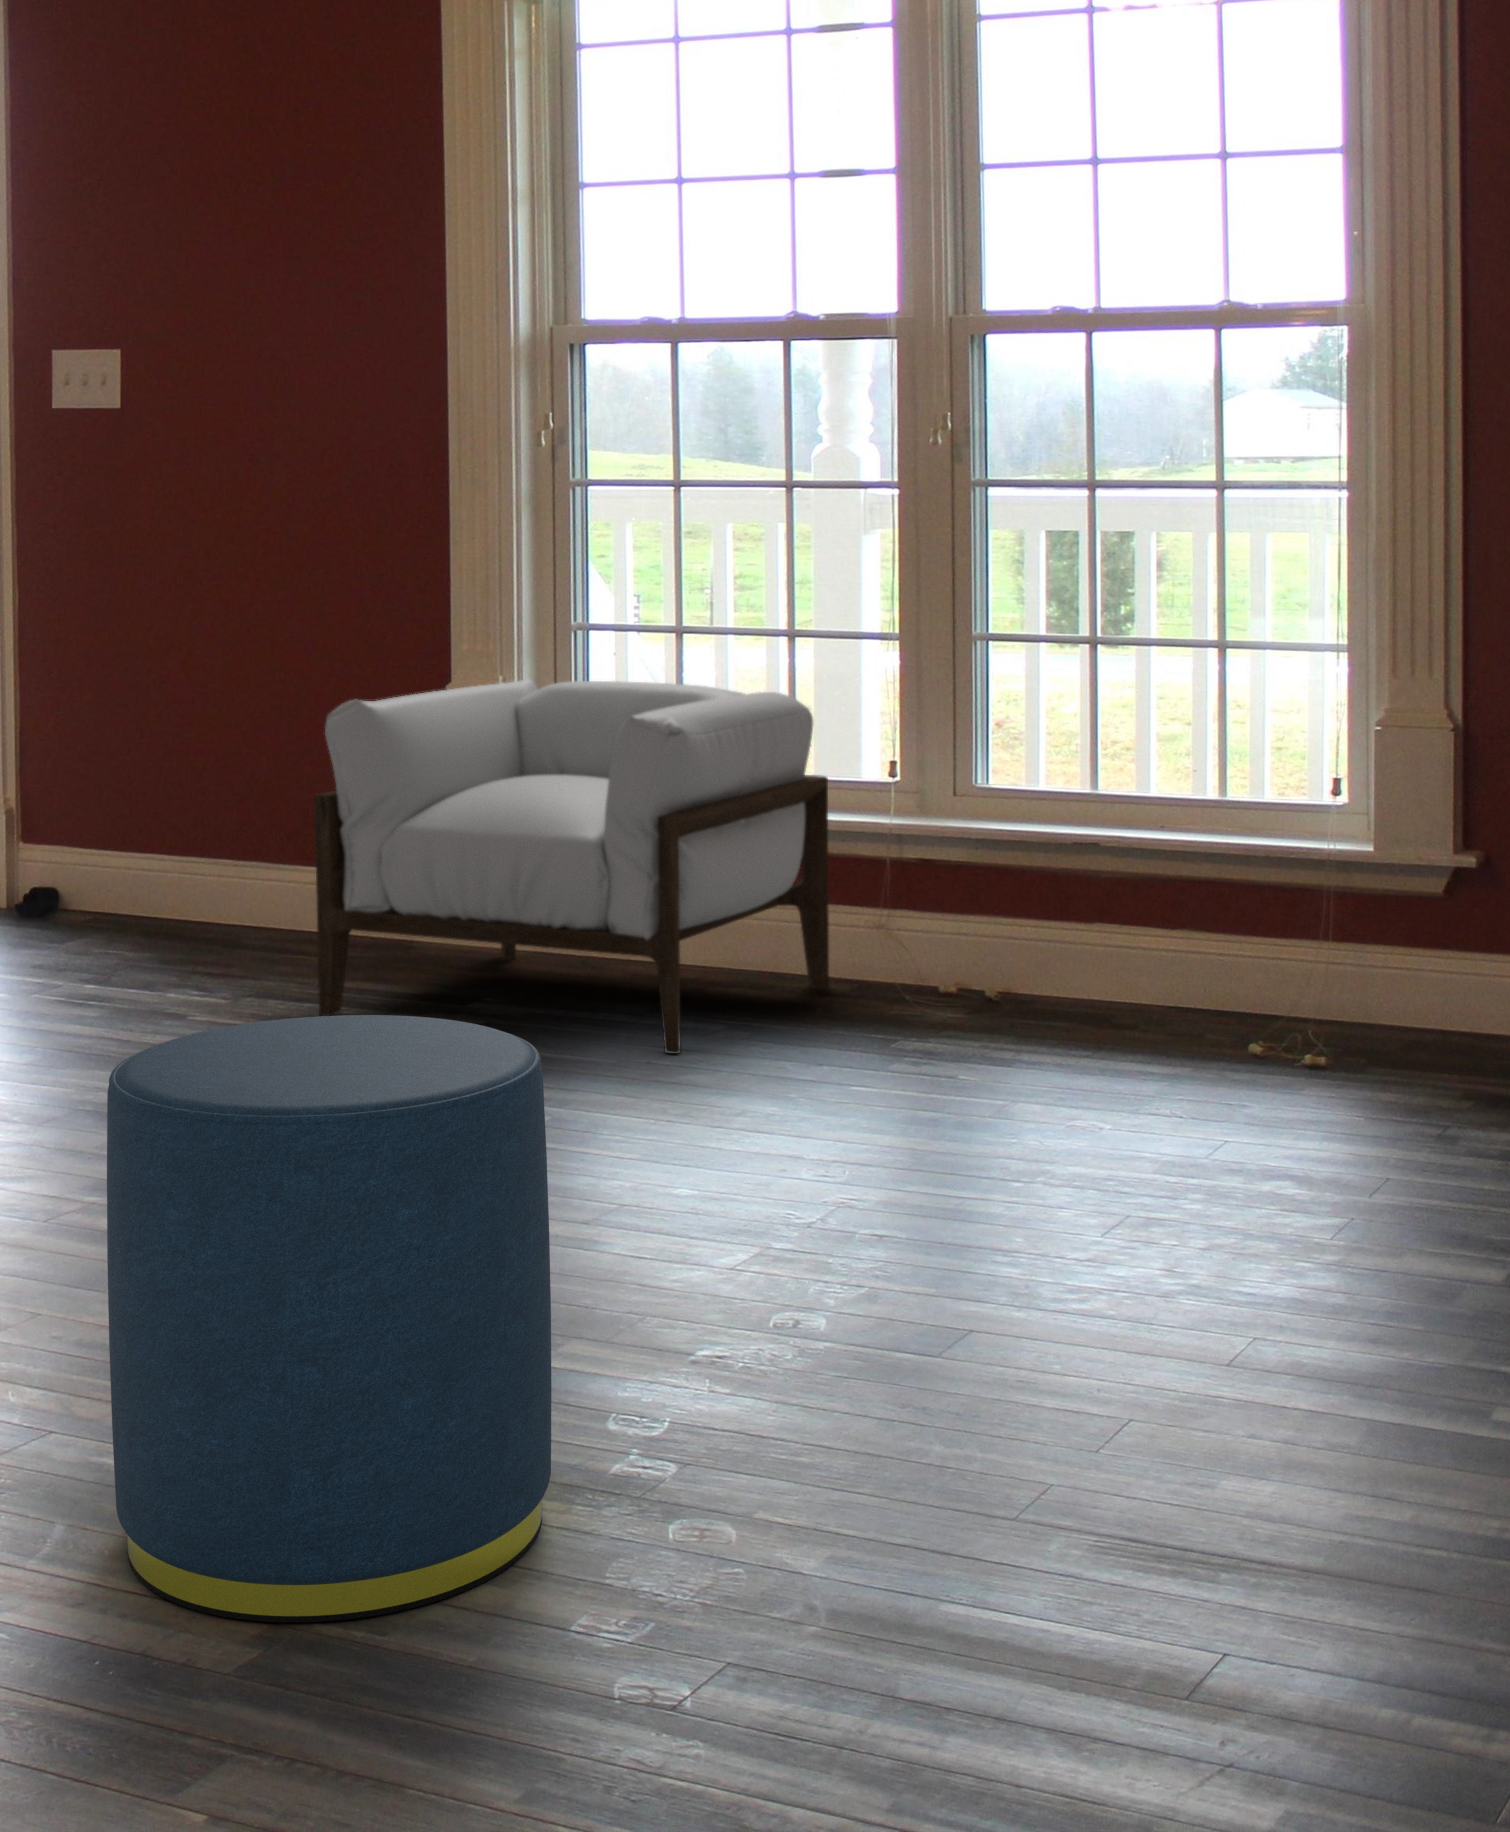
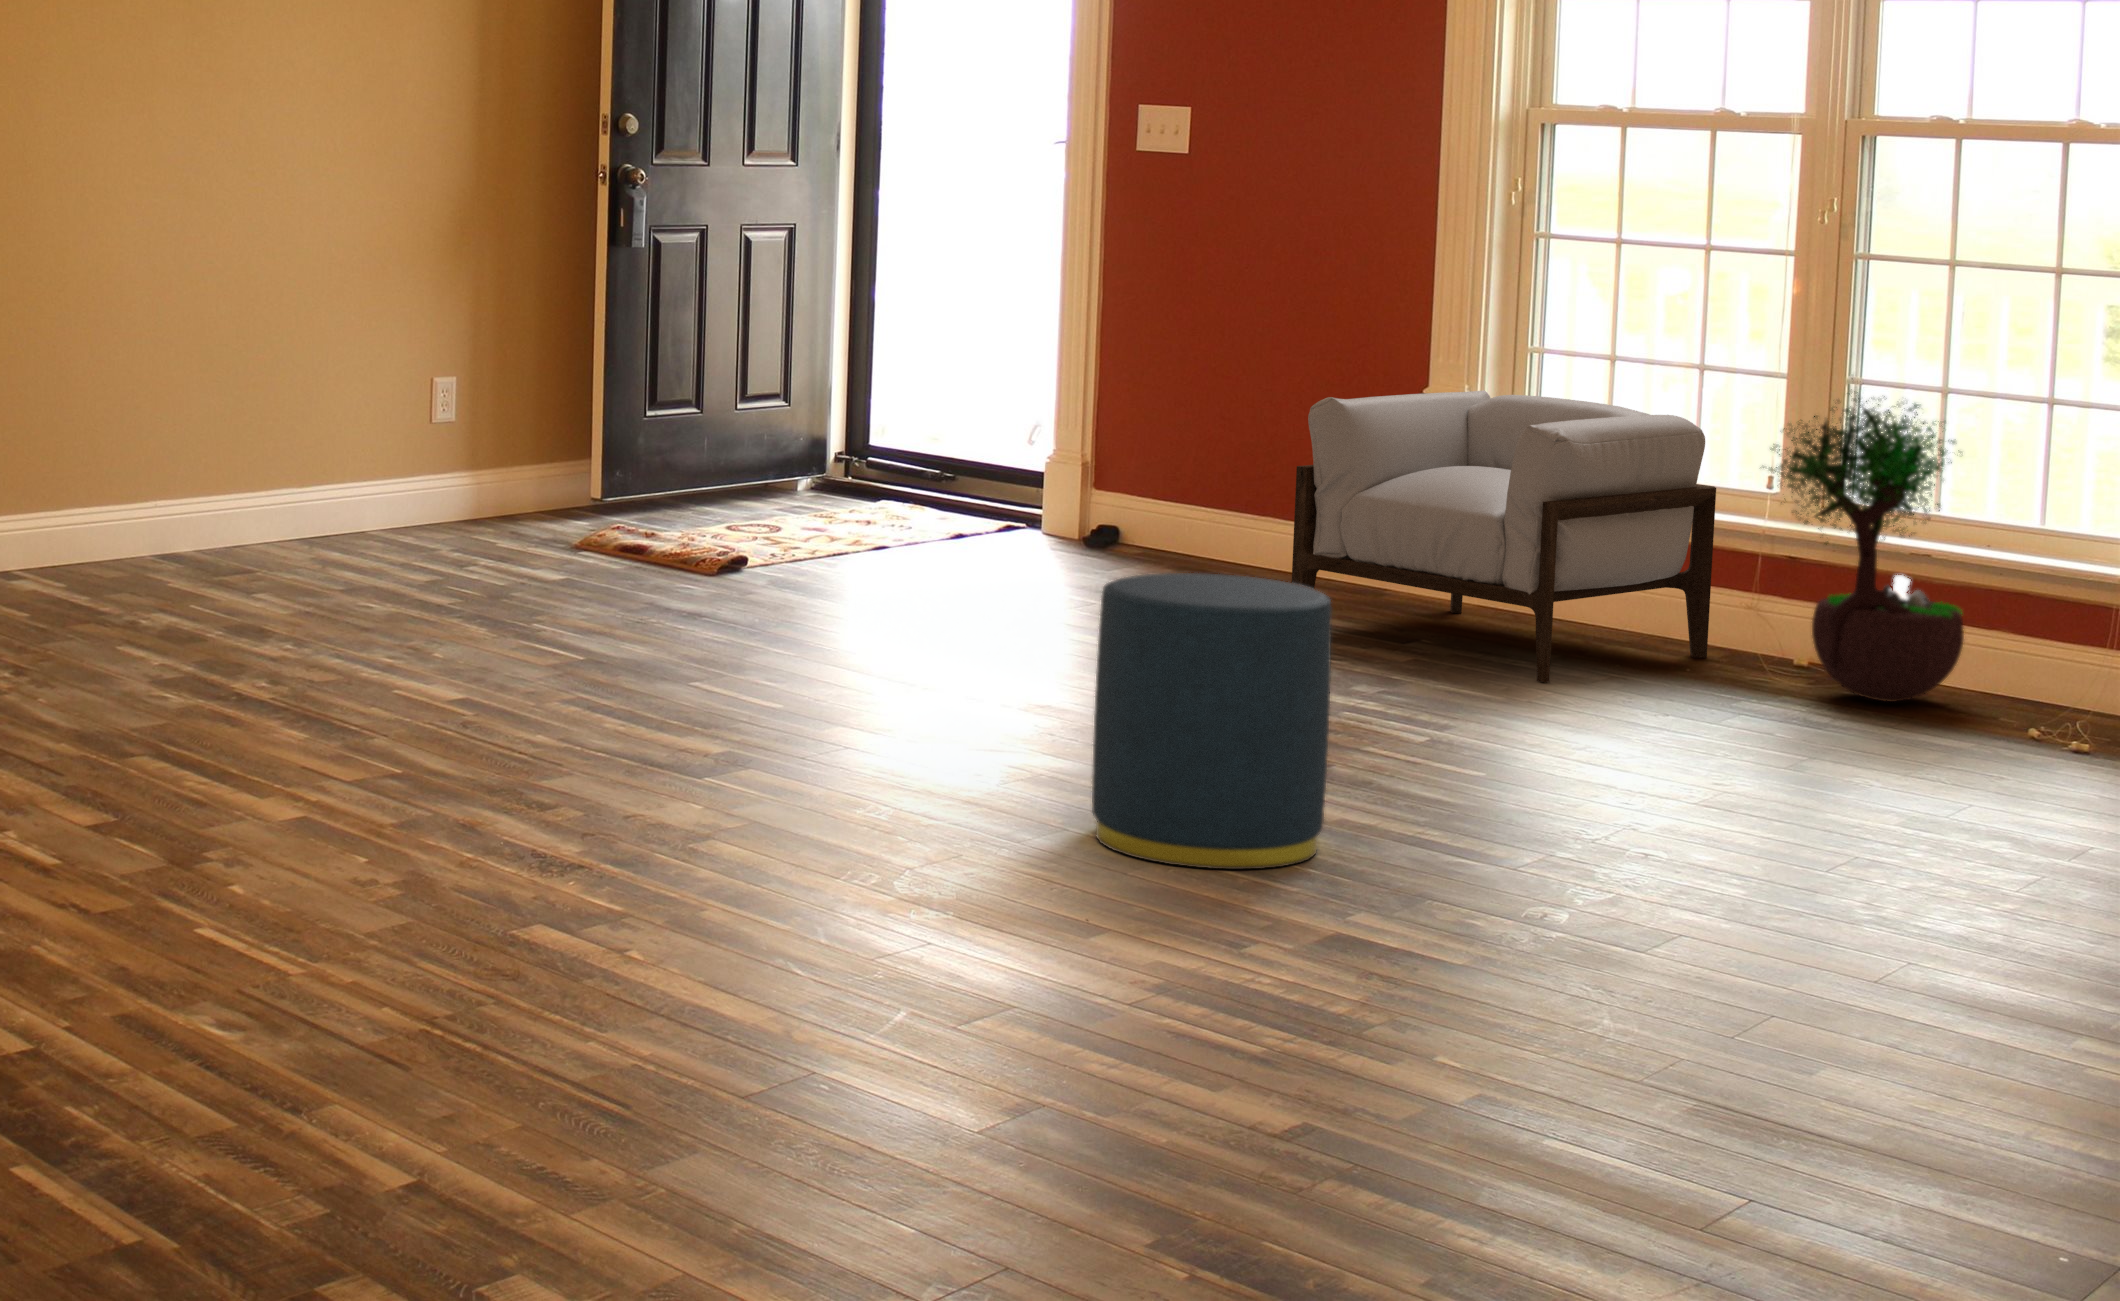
potted tree: none [922,621,1160,1025] -> present [1763,392,1964,702]

